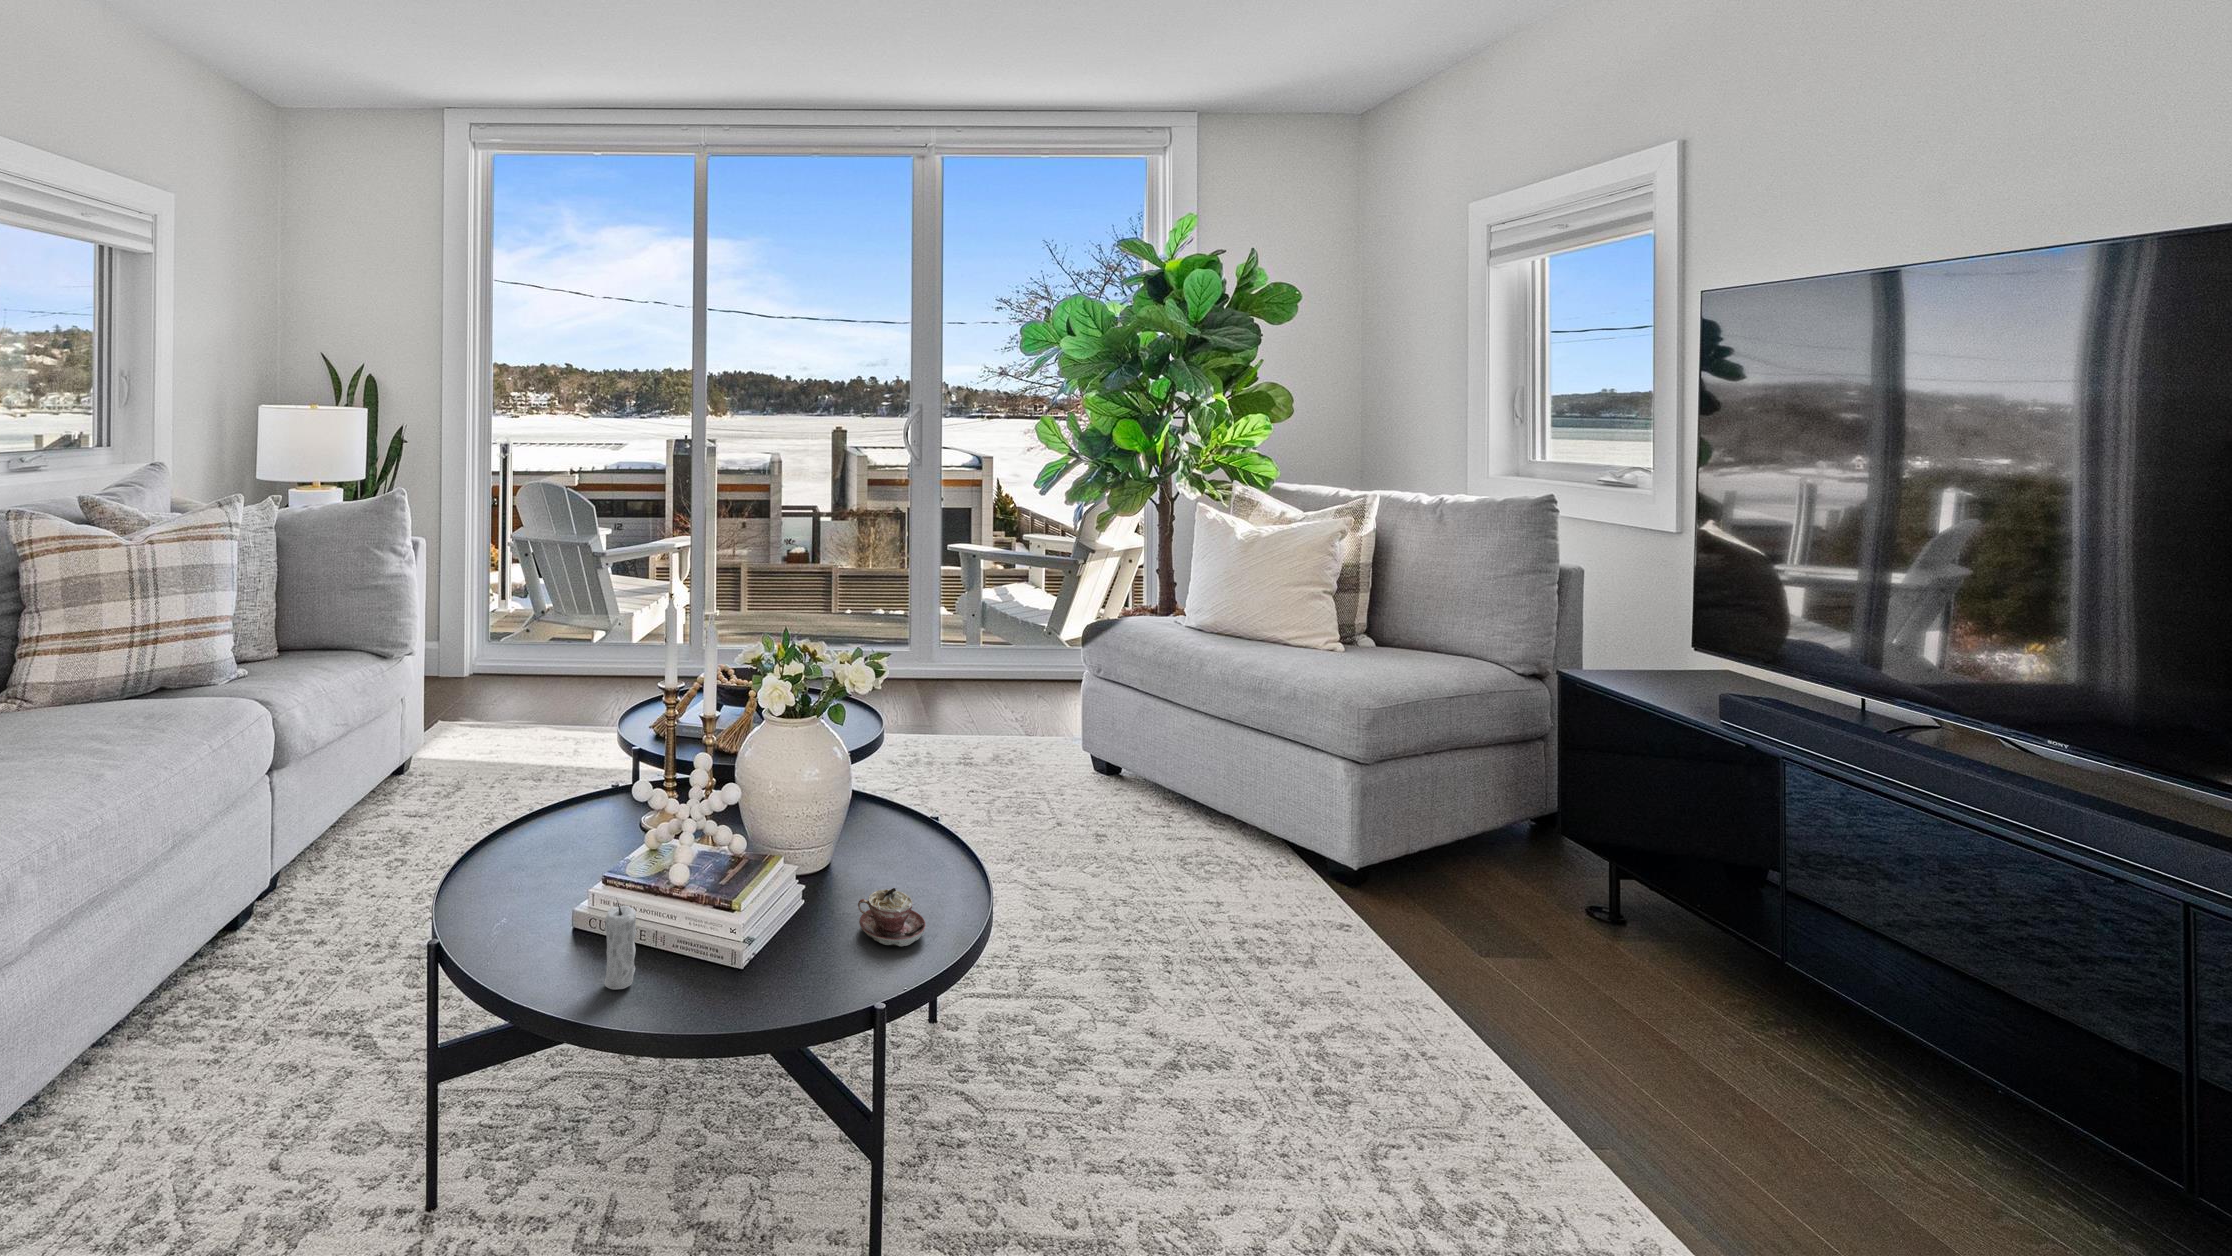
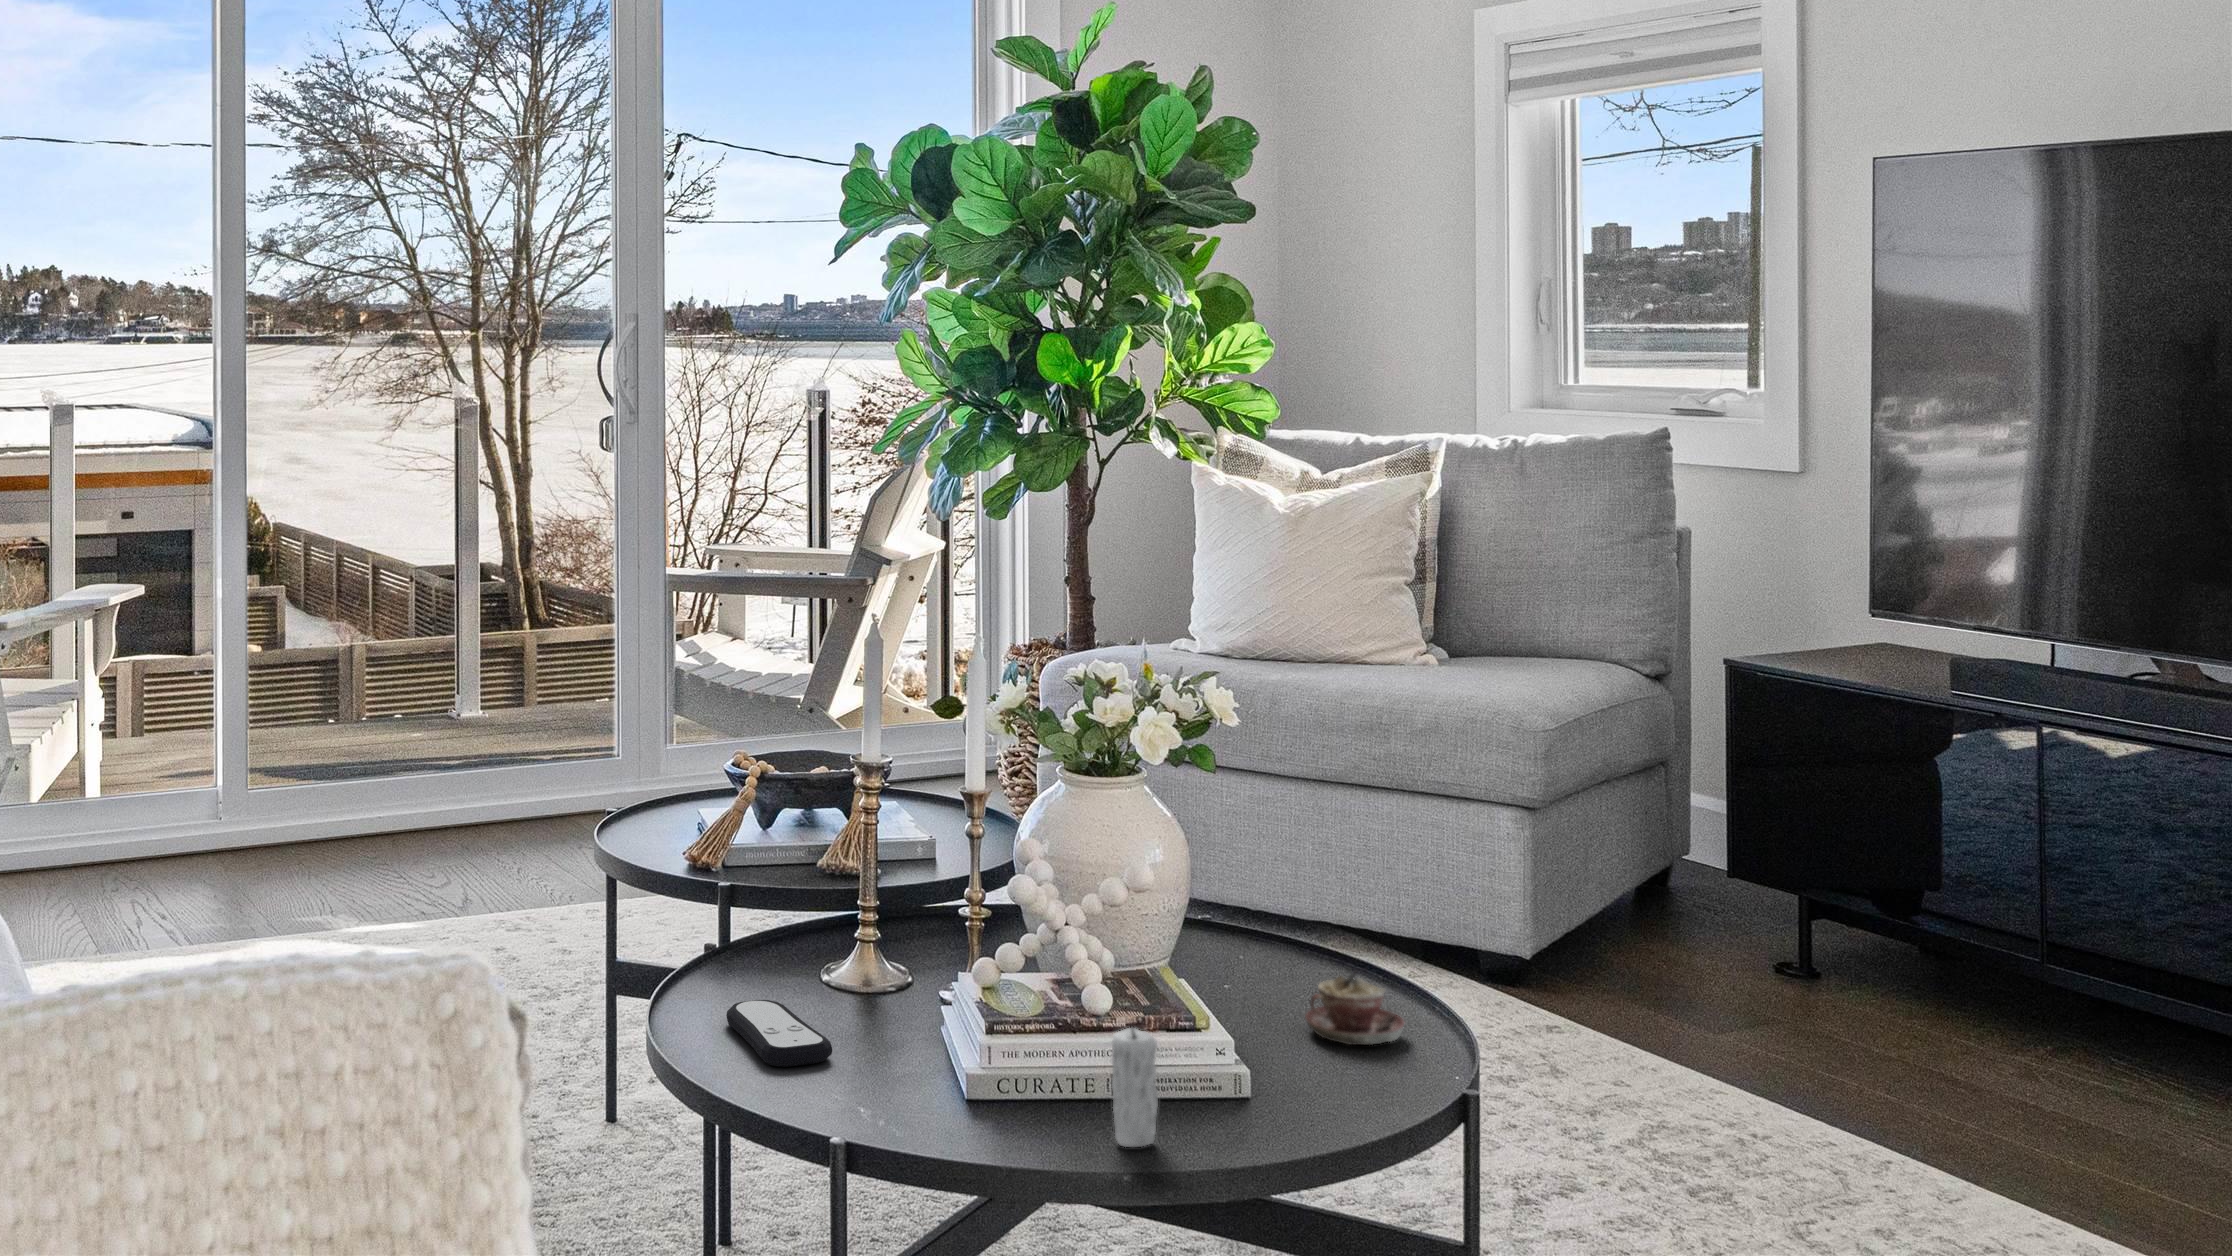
remote control: none [527,822,592,874] -> present [726,1000,832,1067]

